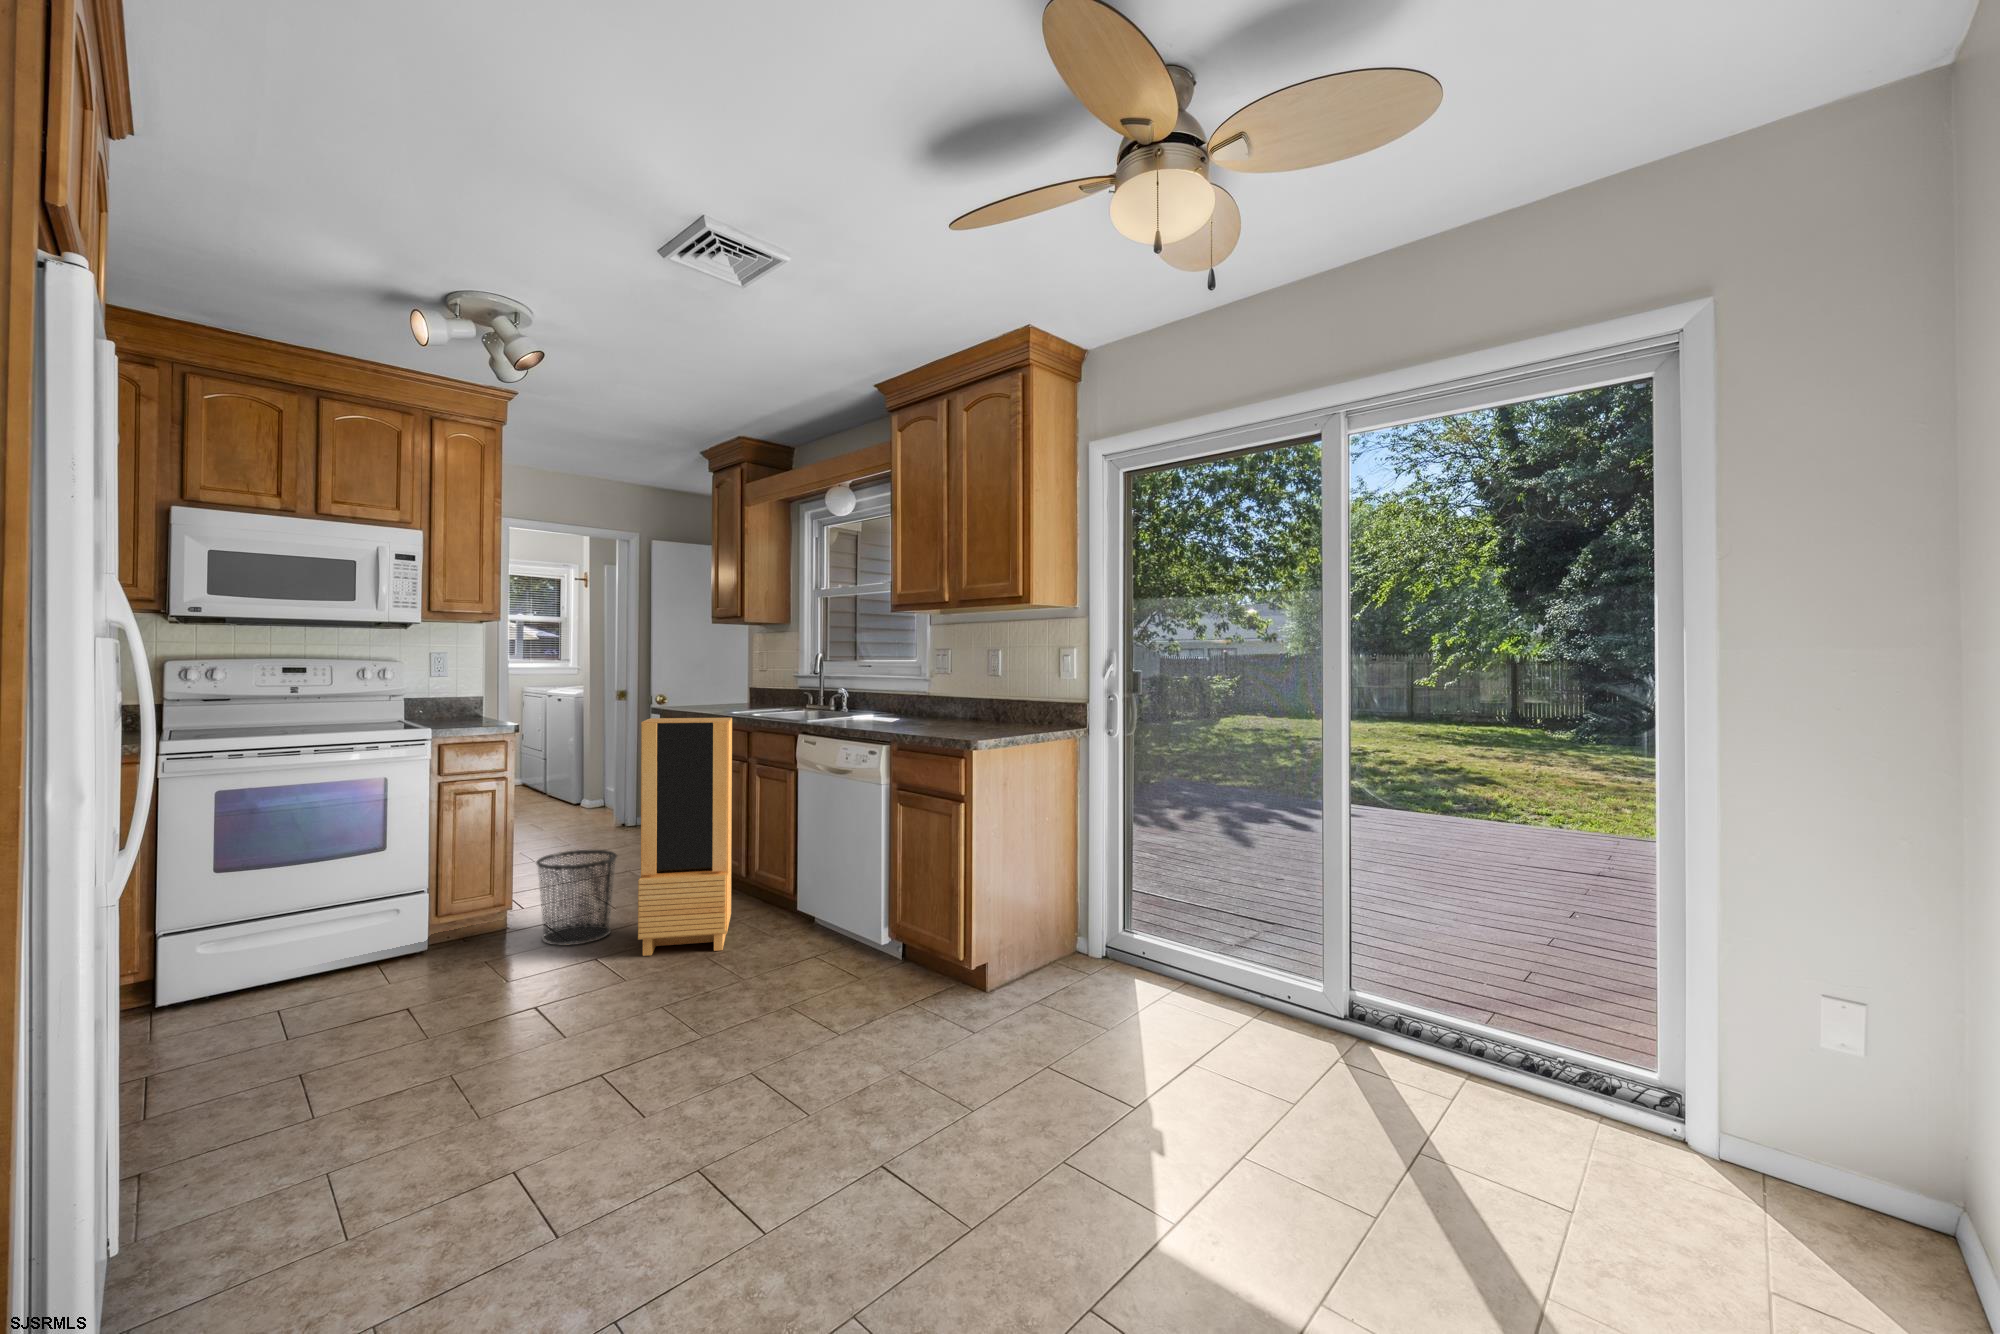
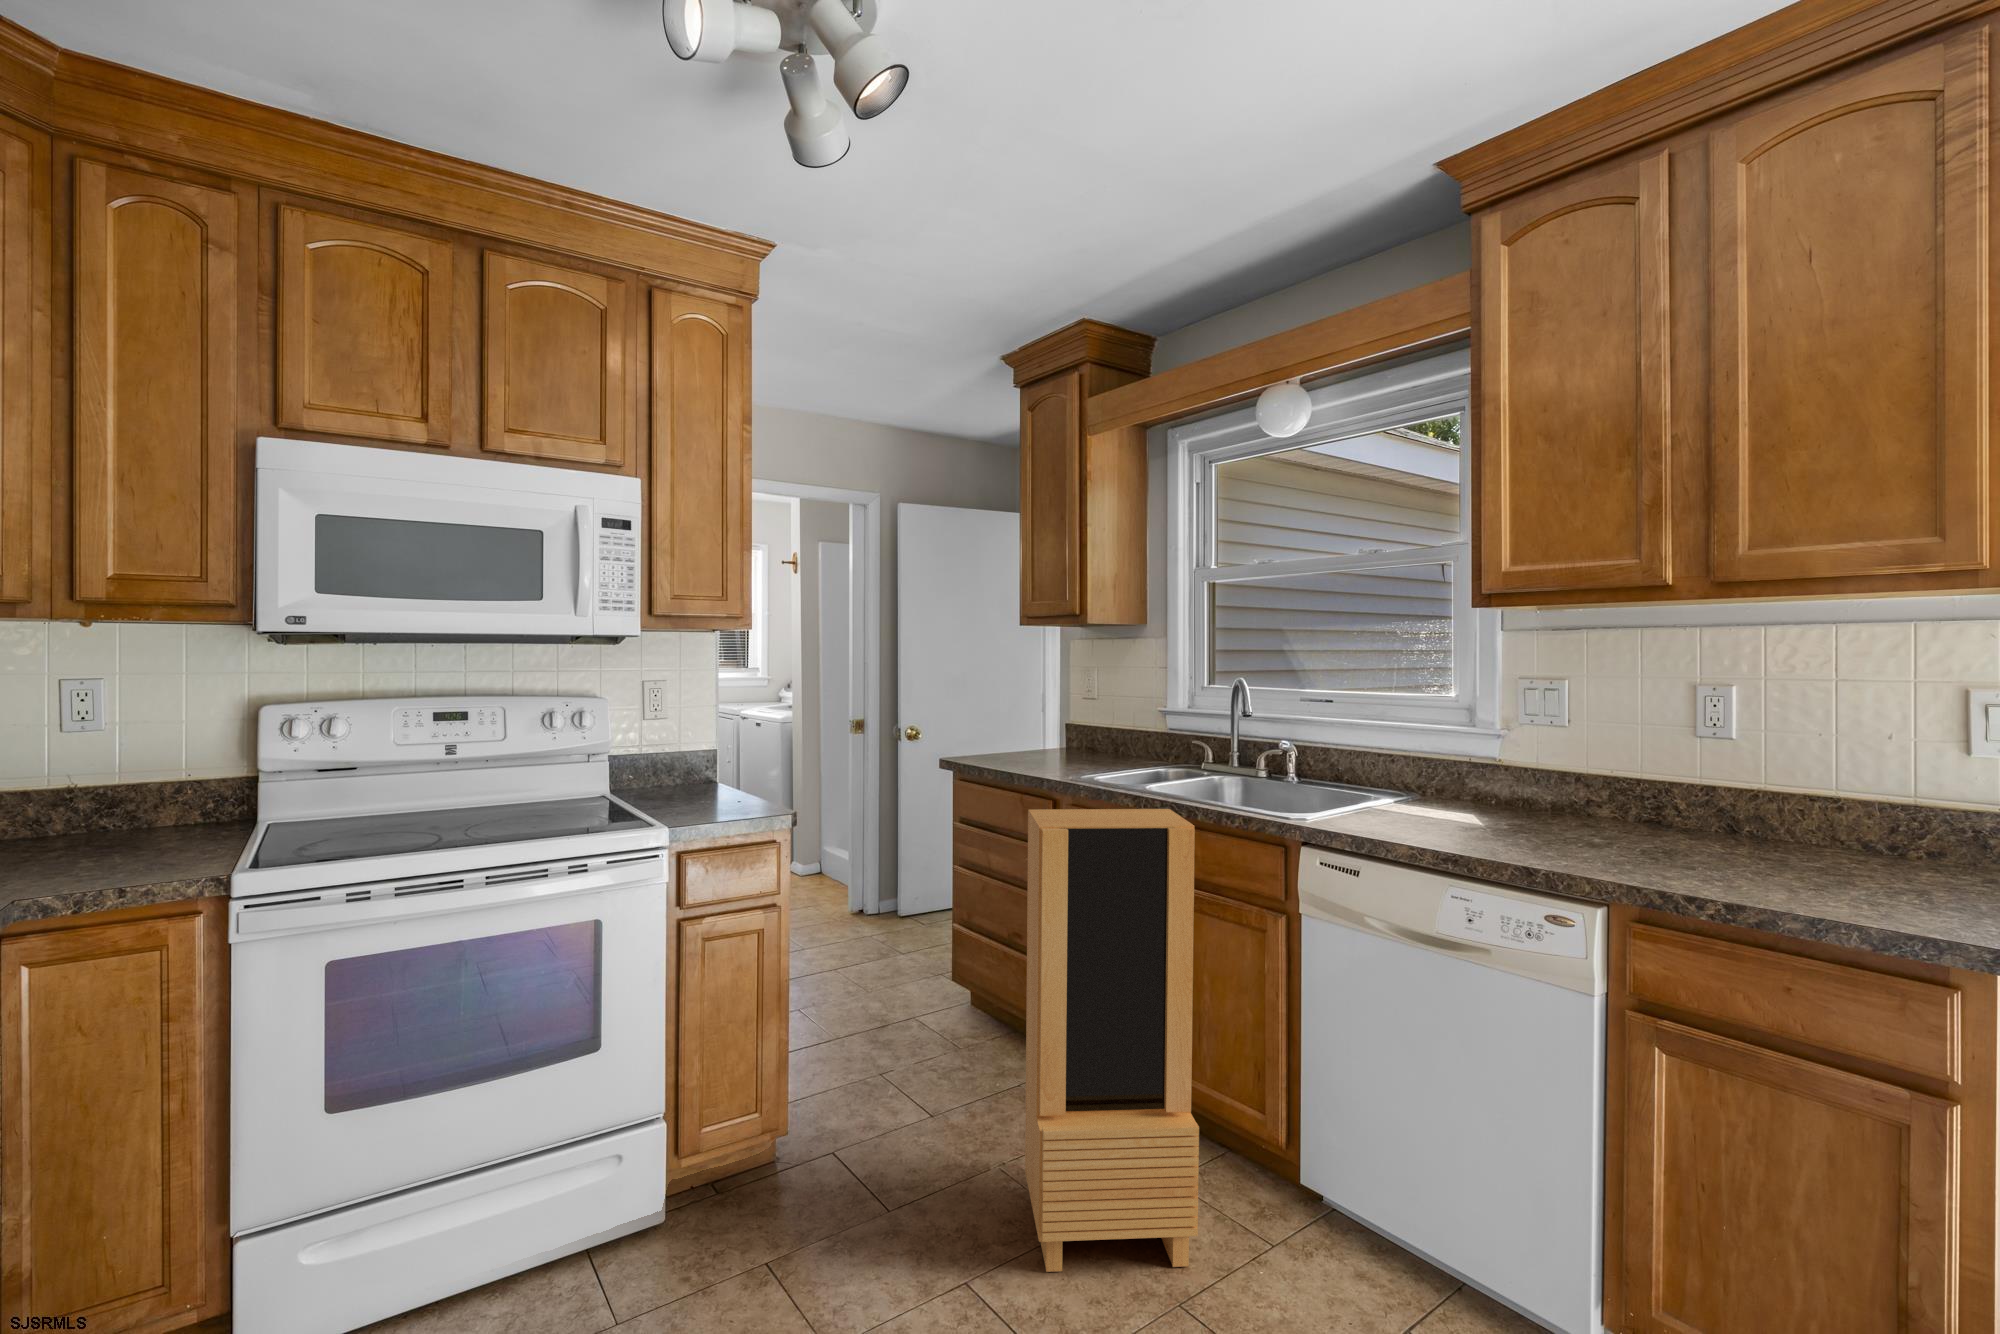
trash can: present [536,850,617,946] -> none [836,1031,968,1223]

